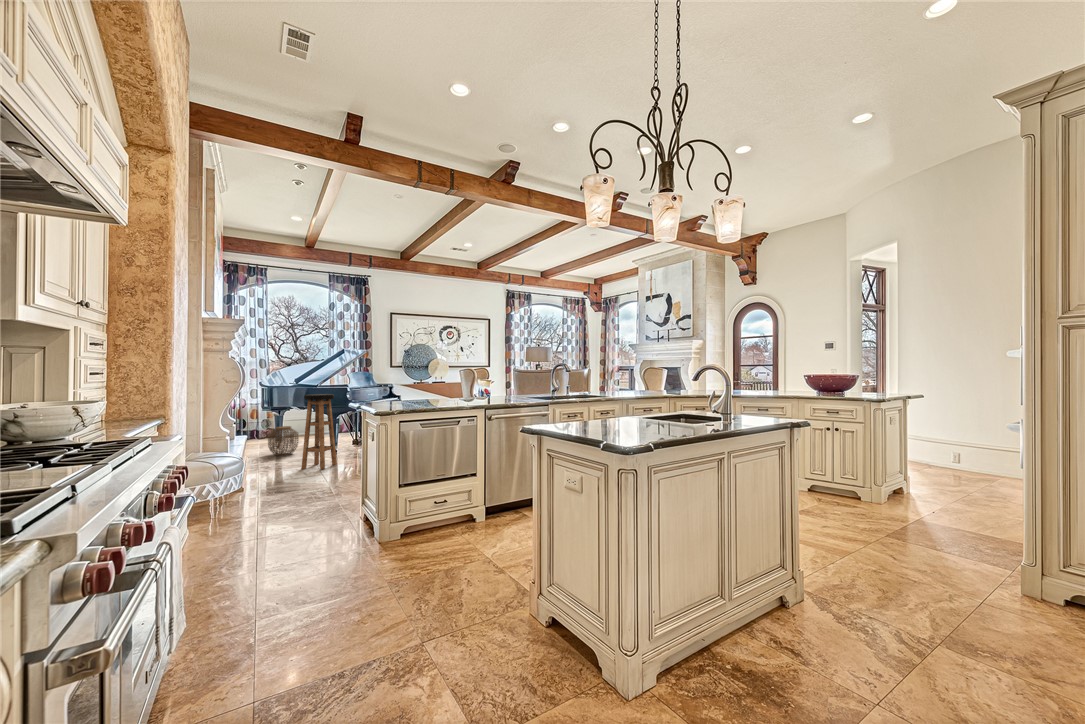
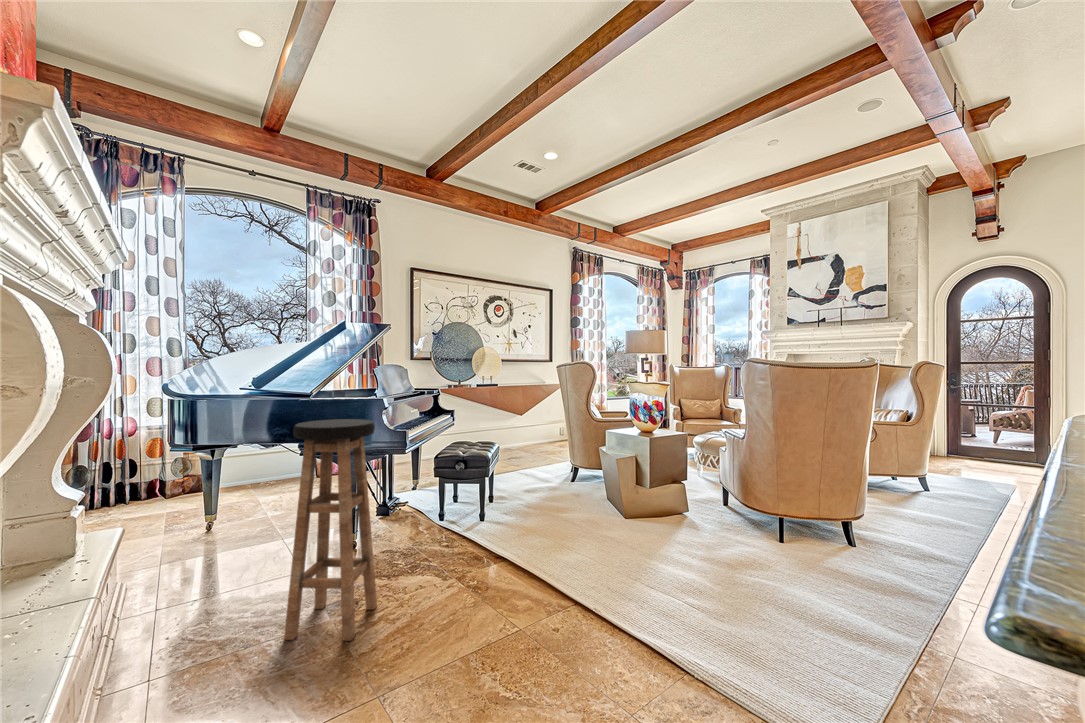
woven basket: present [268,426,298,456] -> none [182,488,259,565]

